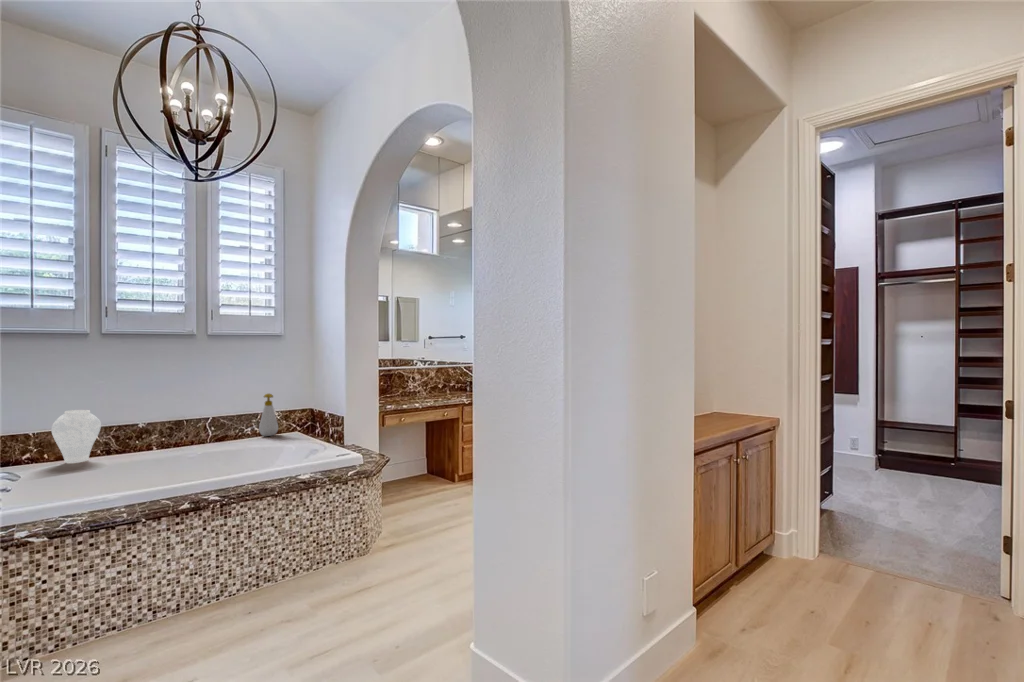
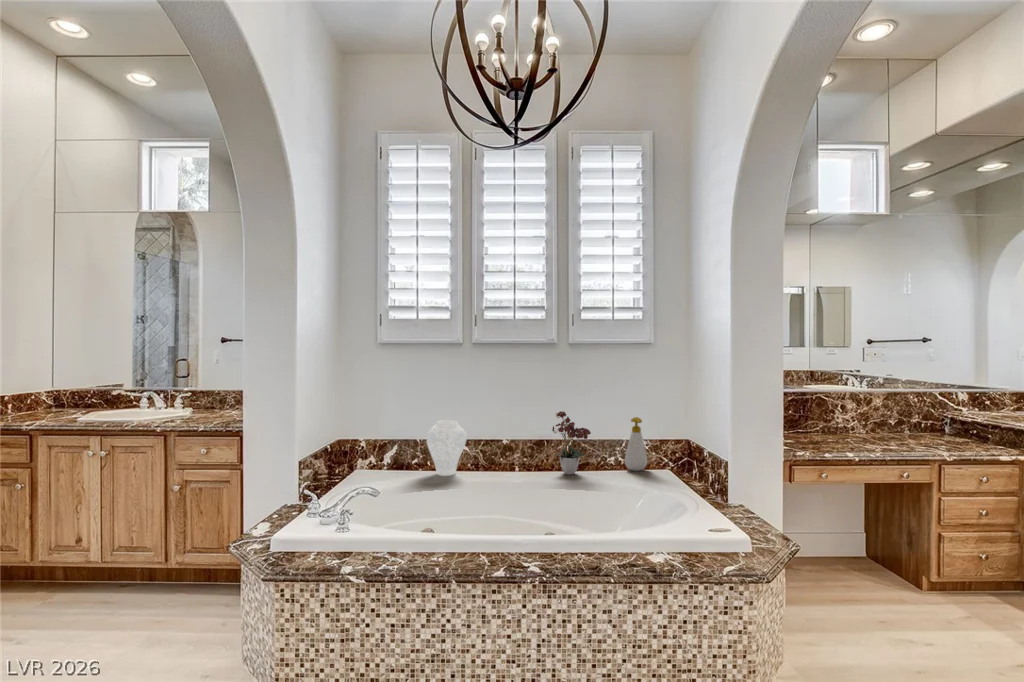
flower arrangement: none [192,390,233,445] -> present [552,411,591,475]

